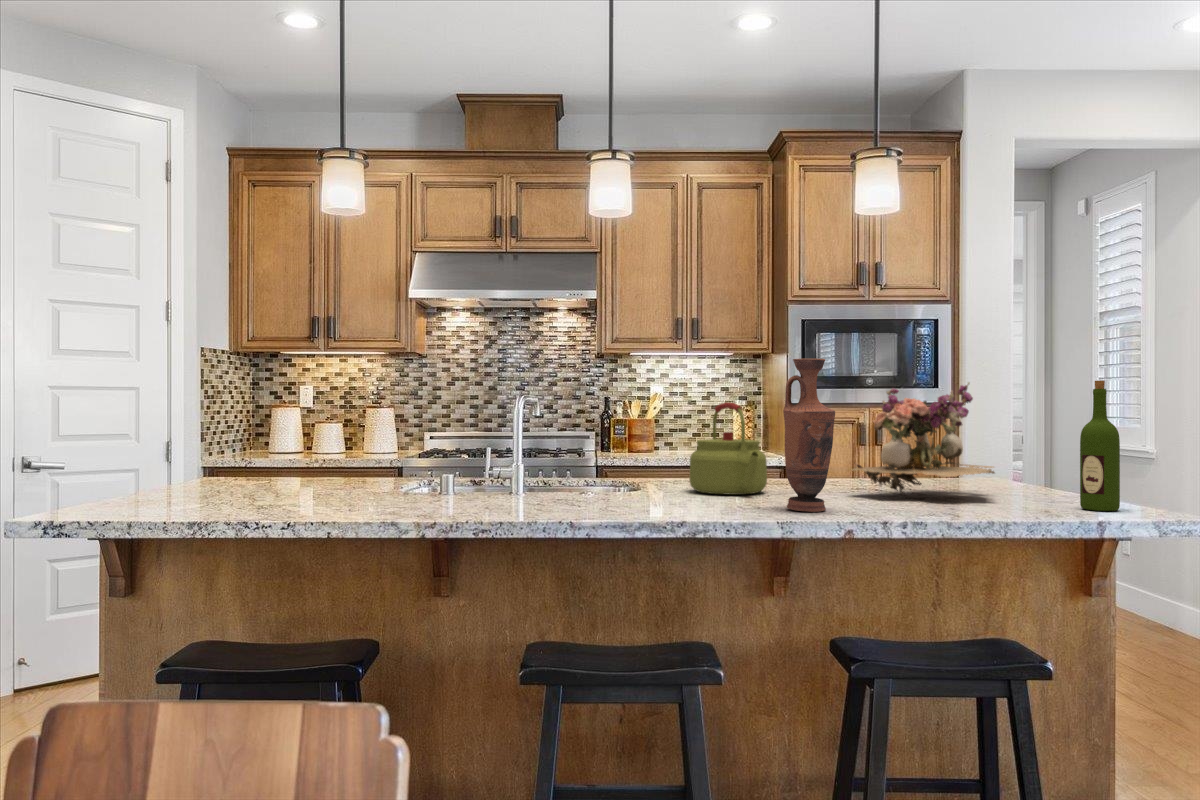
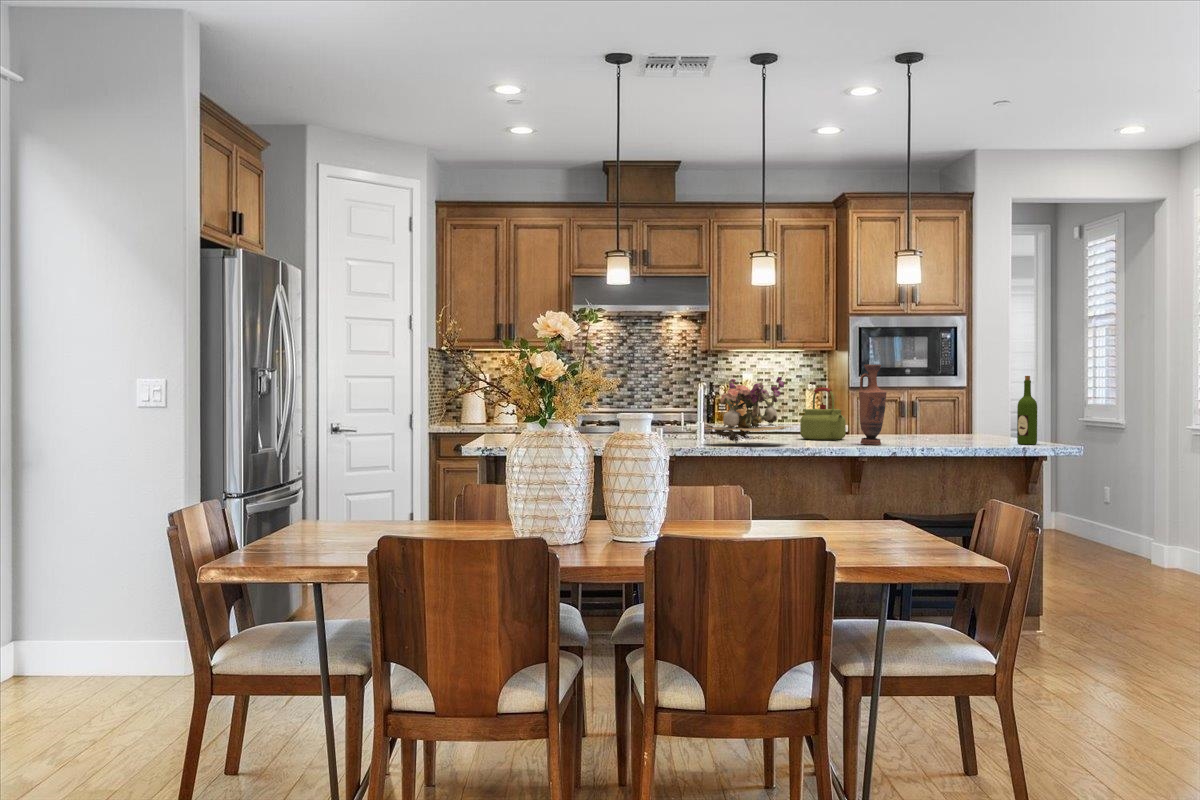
flower arrangement: present [852,382,995,494] -> present [705,375,792,443]

